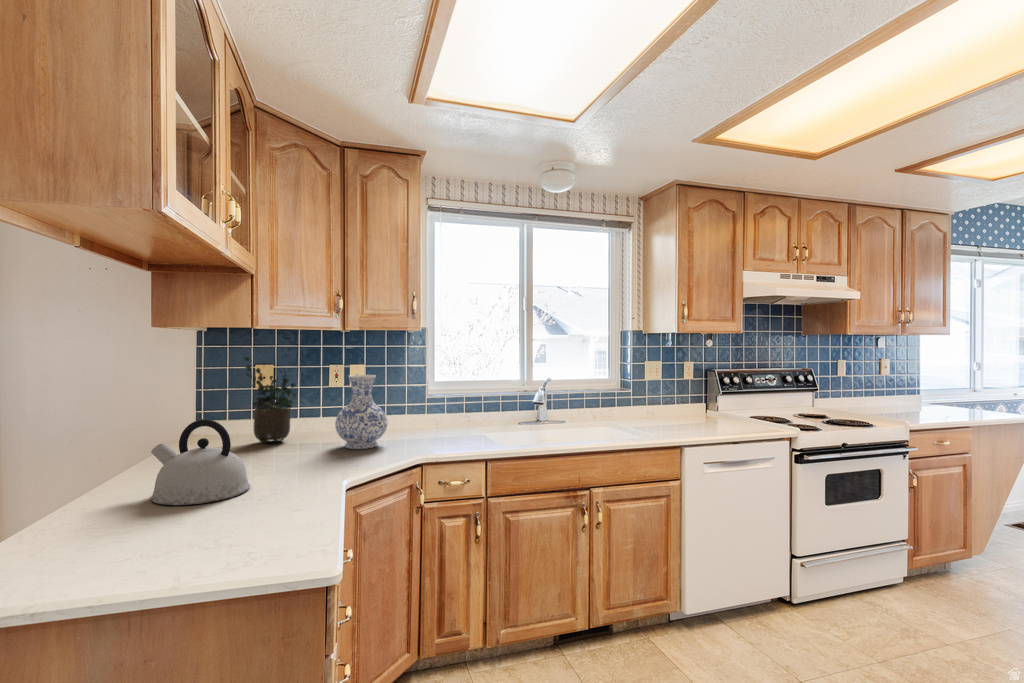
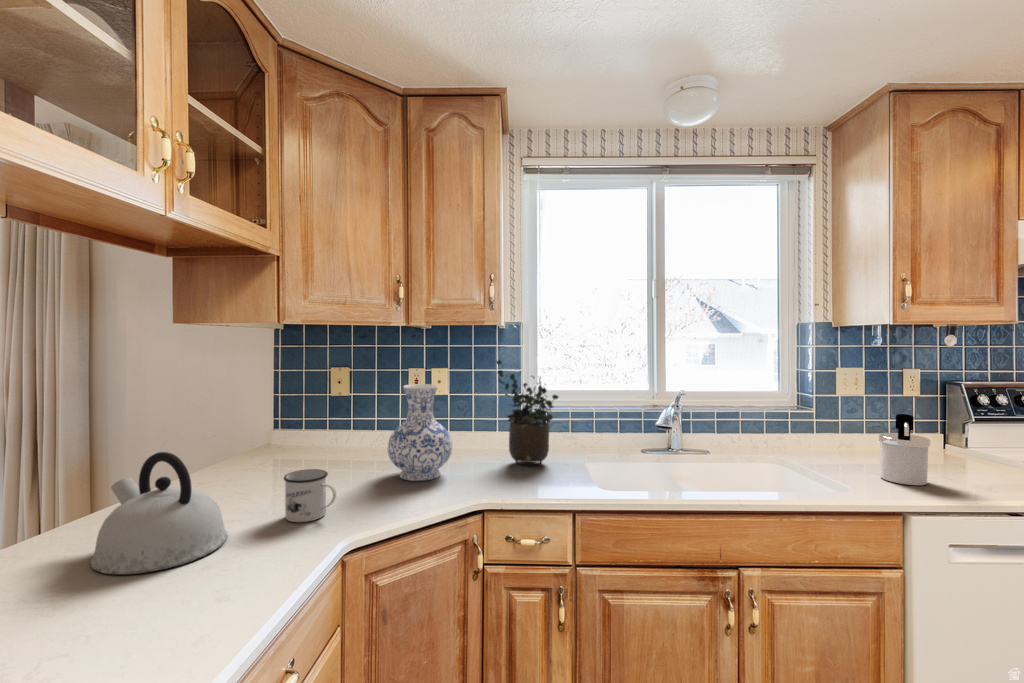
potted plant: present [244,357,296,442] -> present [496,360,558,465]
soap dispenser: none [668,387,695,431] -> present [879,414,930,485]
mug: none [279,436,322,474] -> present [284,469,336,522]

